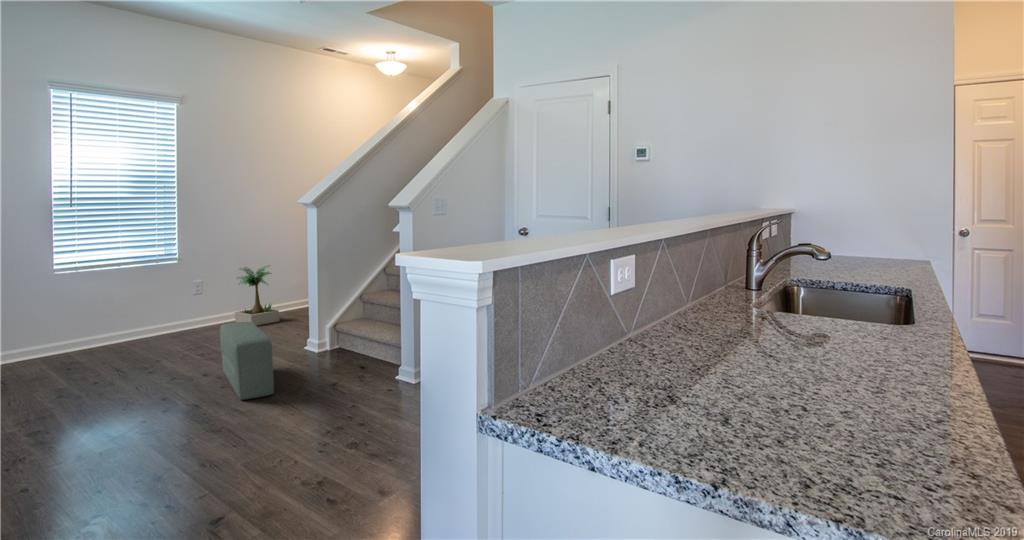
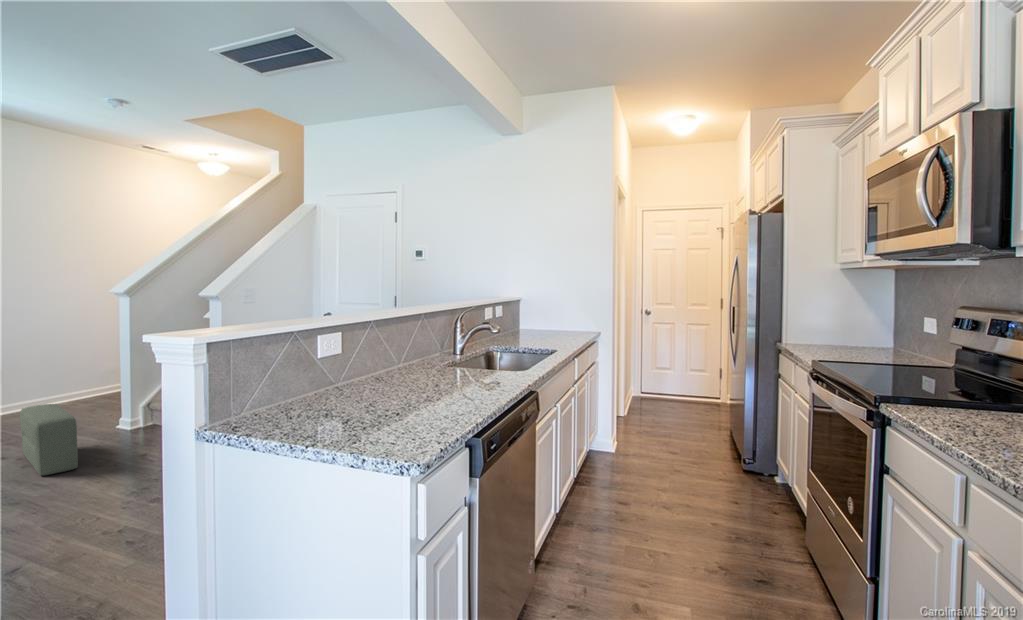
potted plant: present [235,265,279,326] -> none [39,350,91,412]

